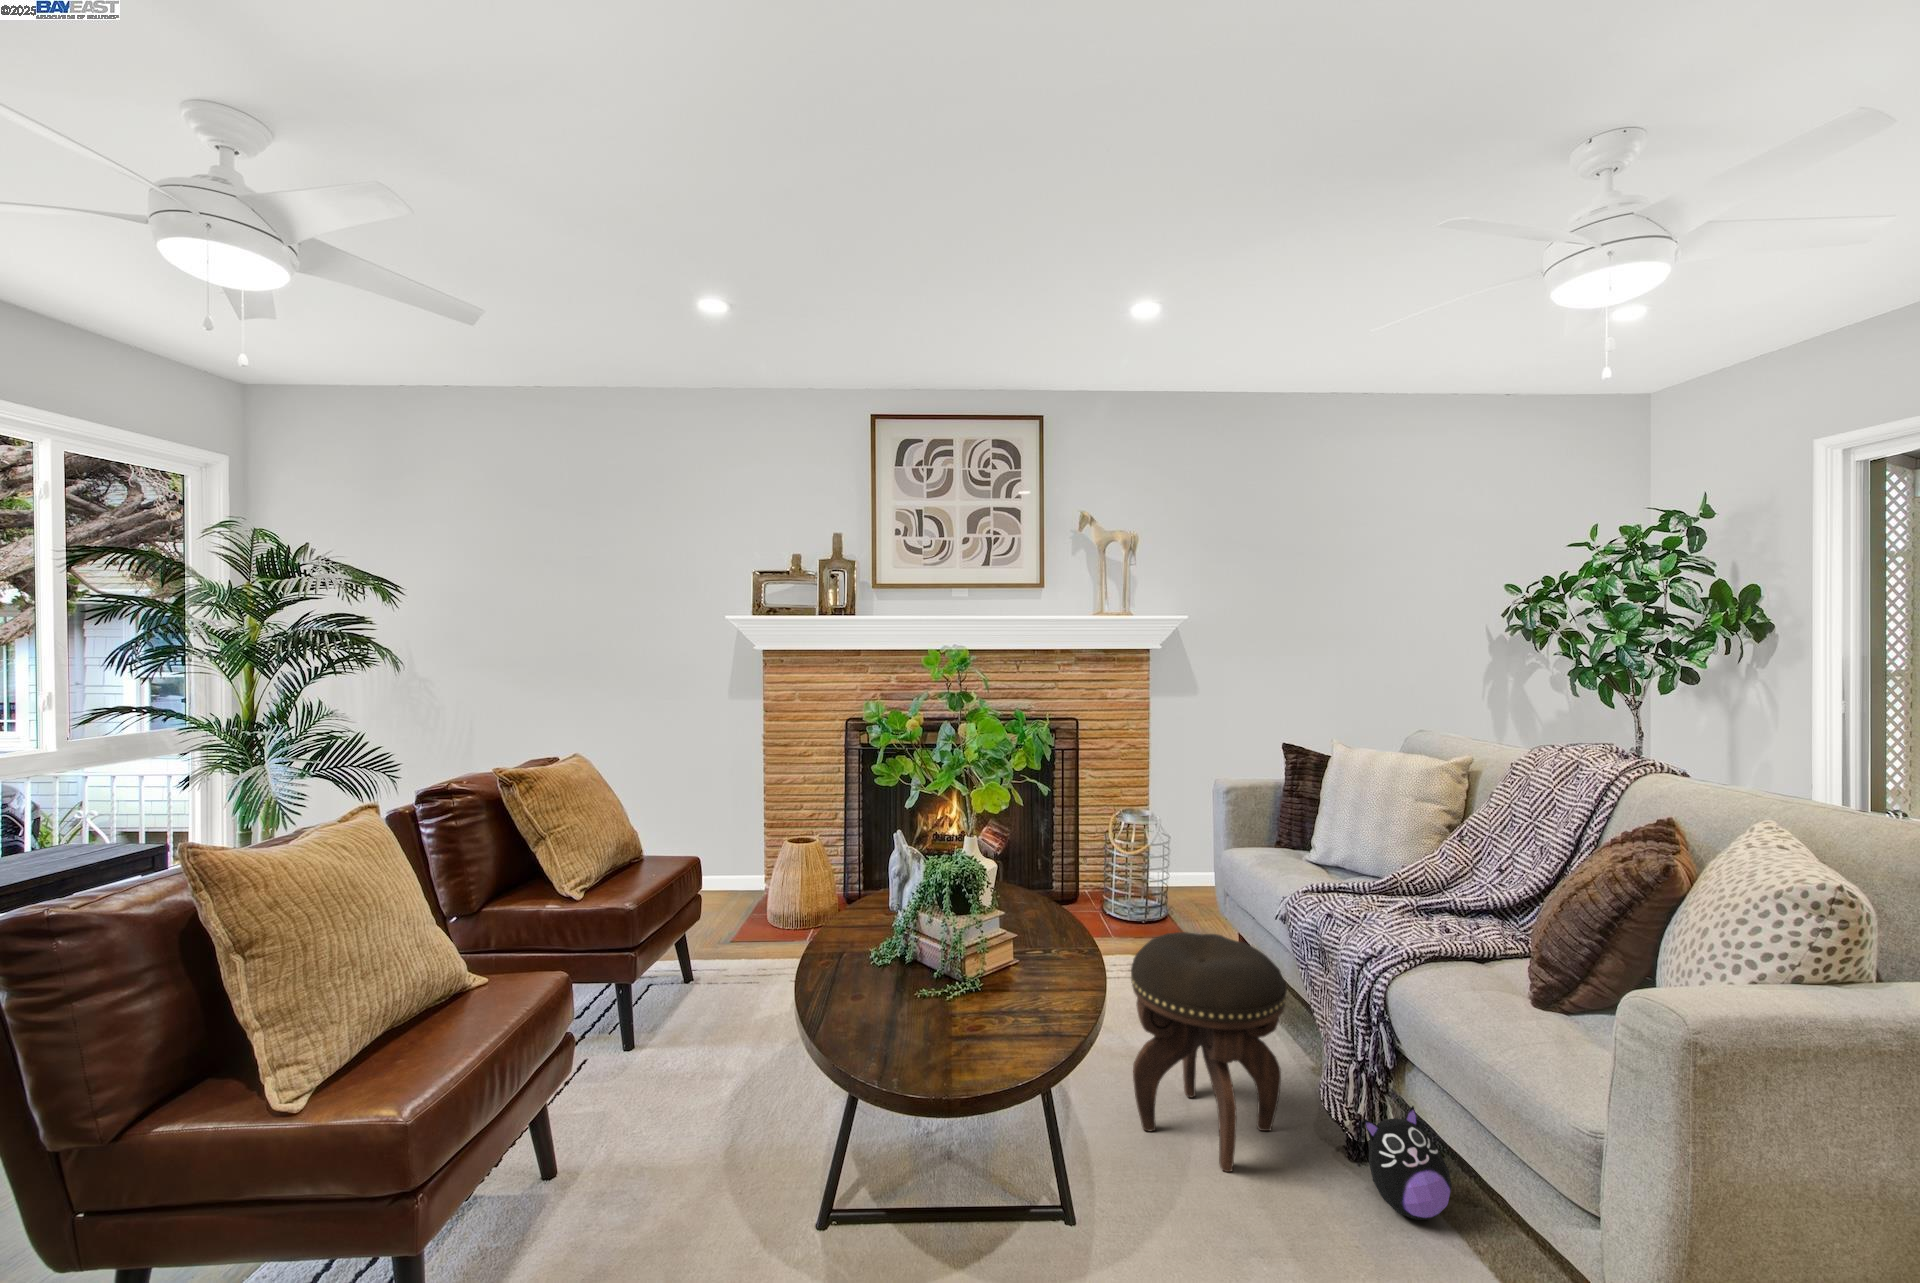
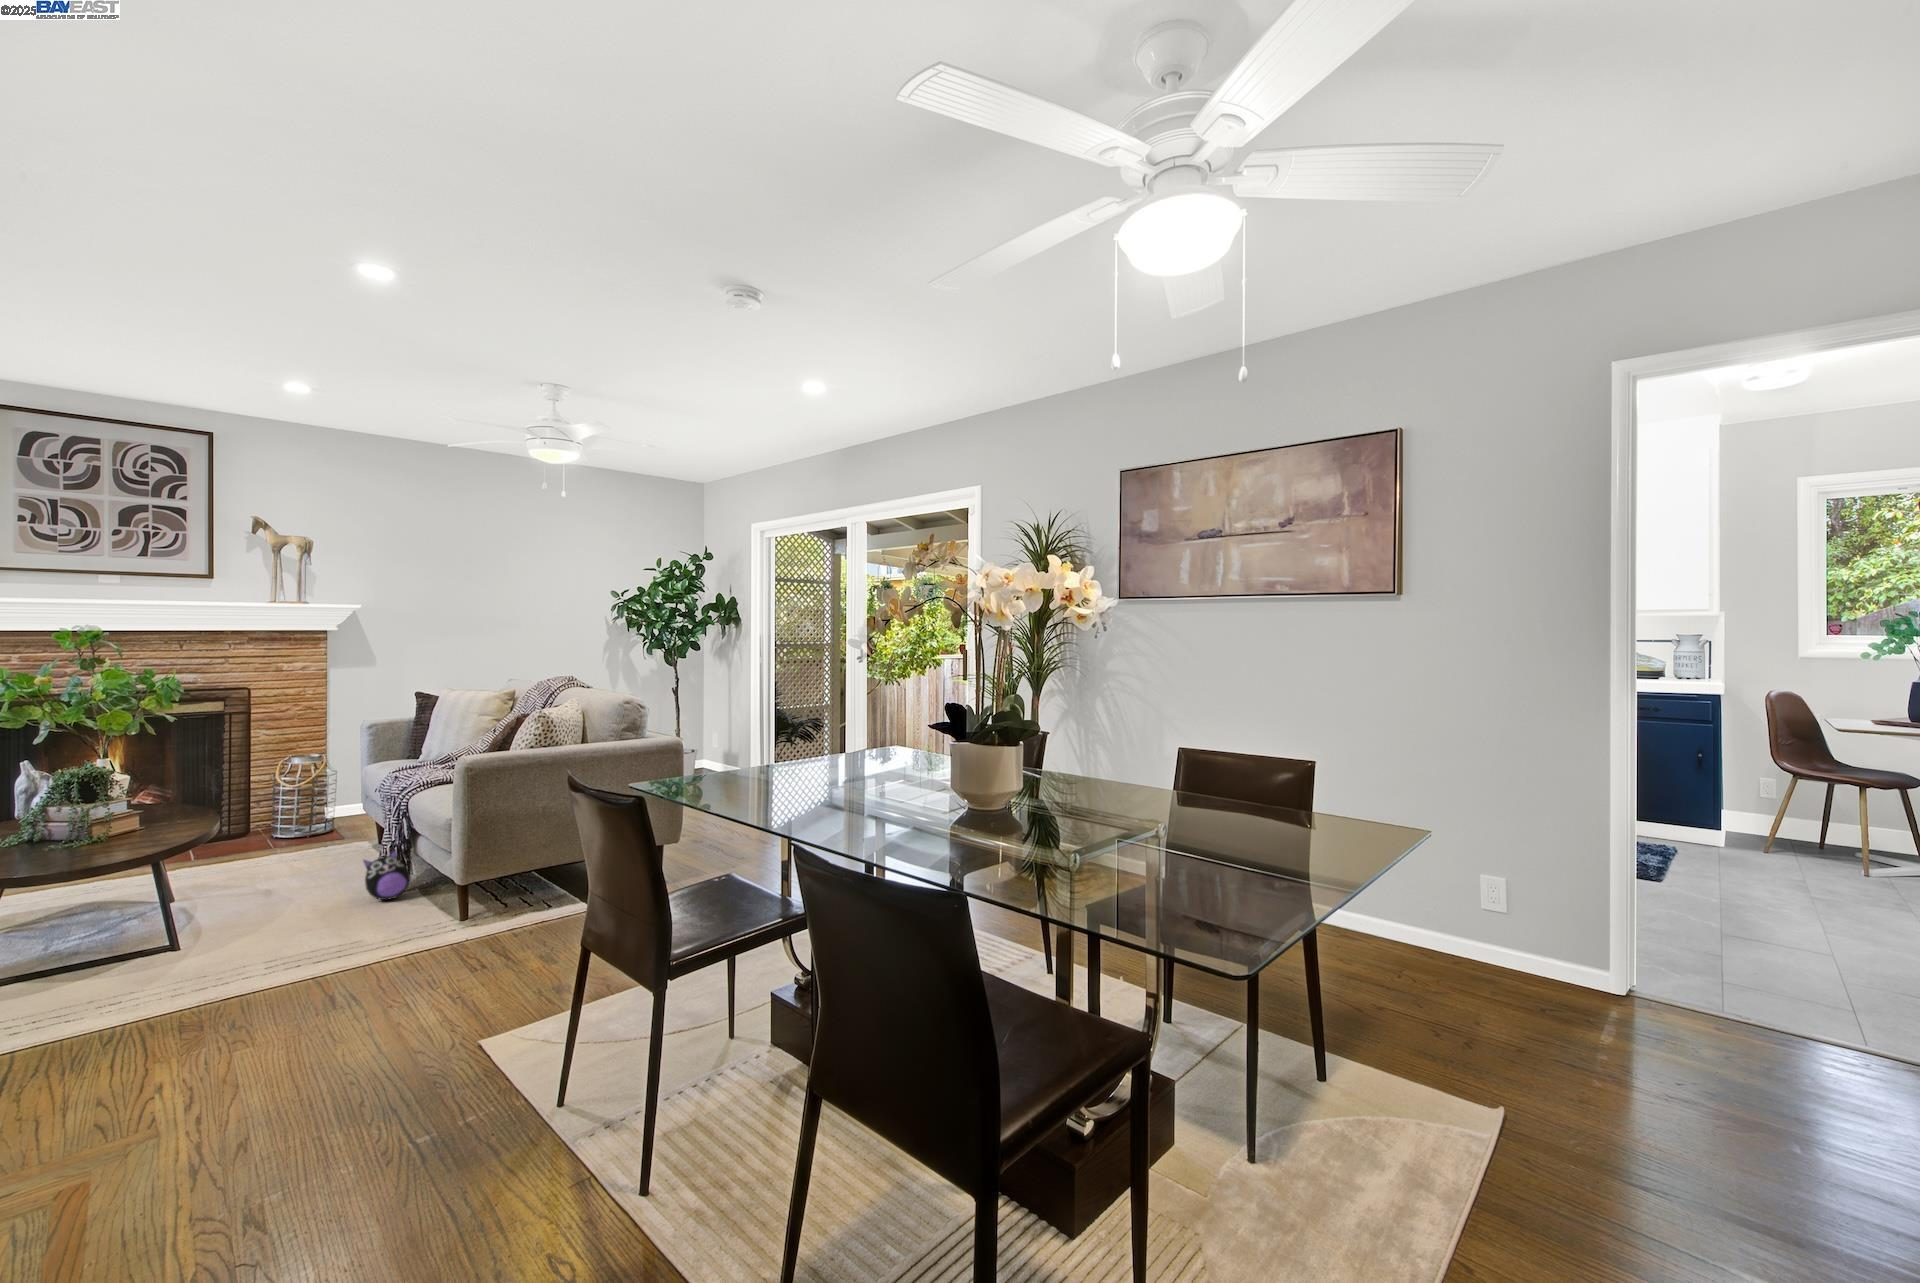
footstool: present [1131,932,1287,1172] -> none [217,791,333,912]

